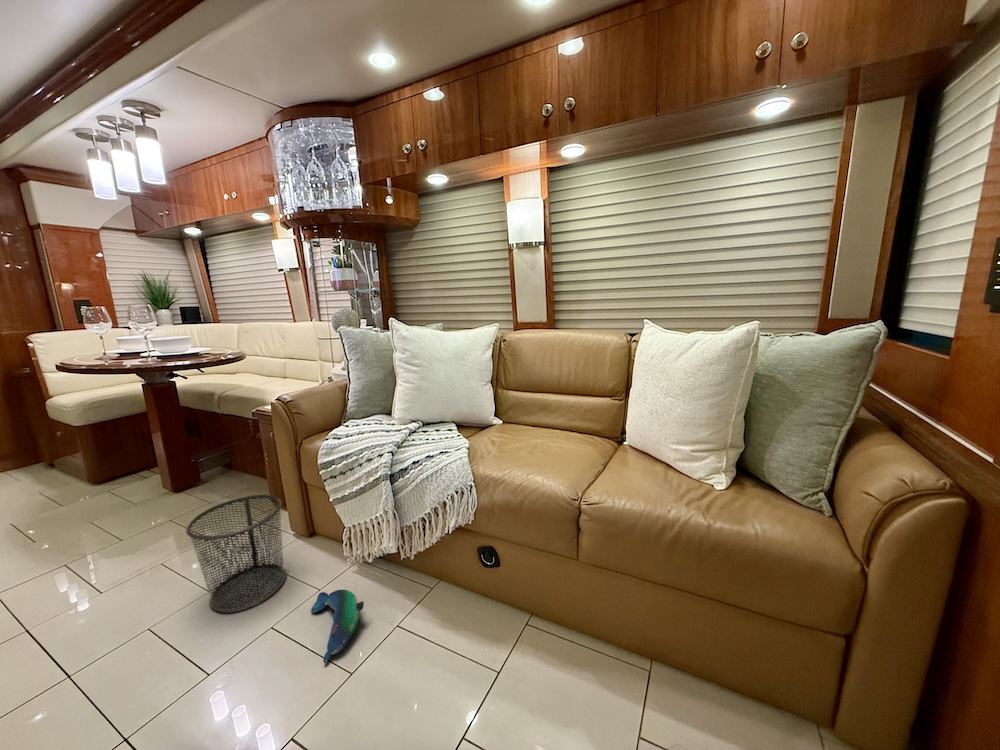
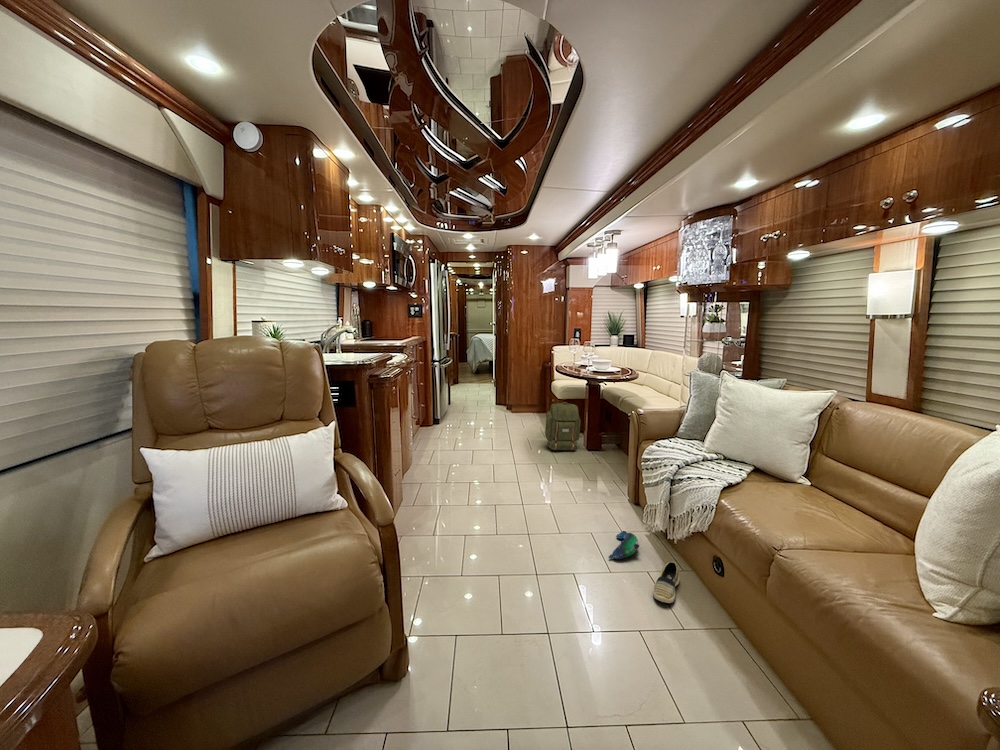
backpack: none [47,425,147,525] -> present [545,402,581,450]
waste bin: present [186,495,286,612] -> none [578,460,622,520]
shoe: none [413,592,457,671] -> present [653,562,679,603]

